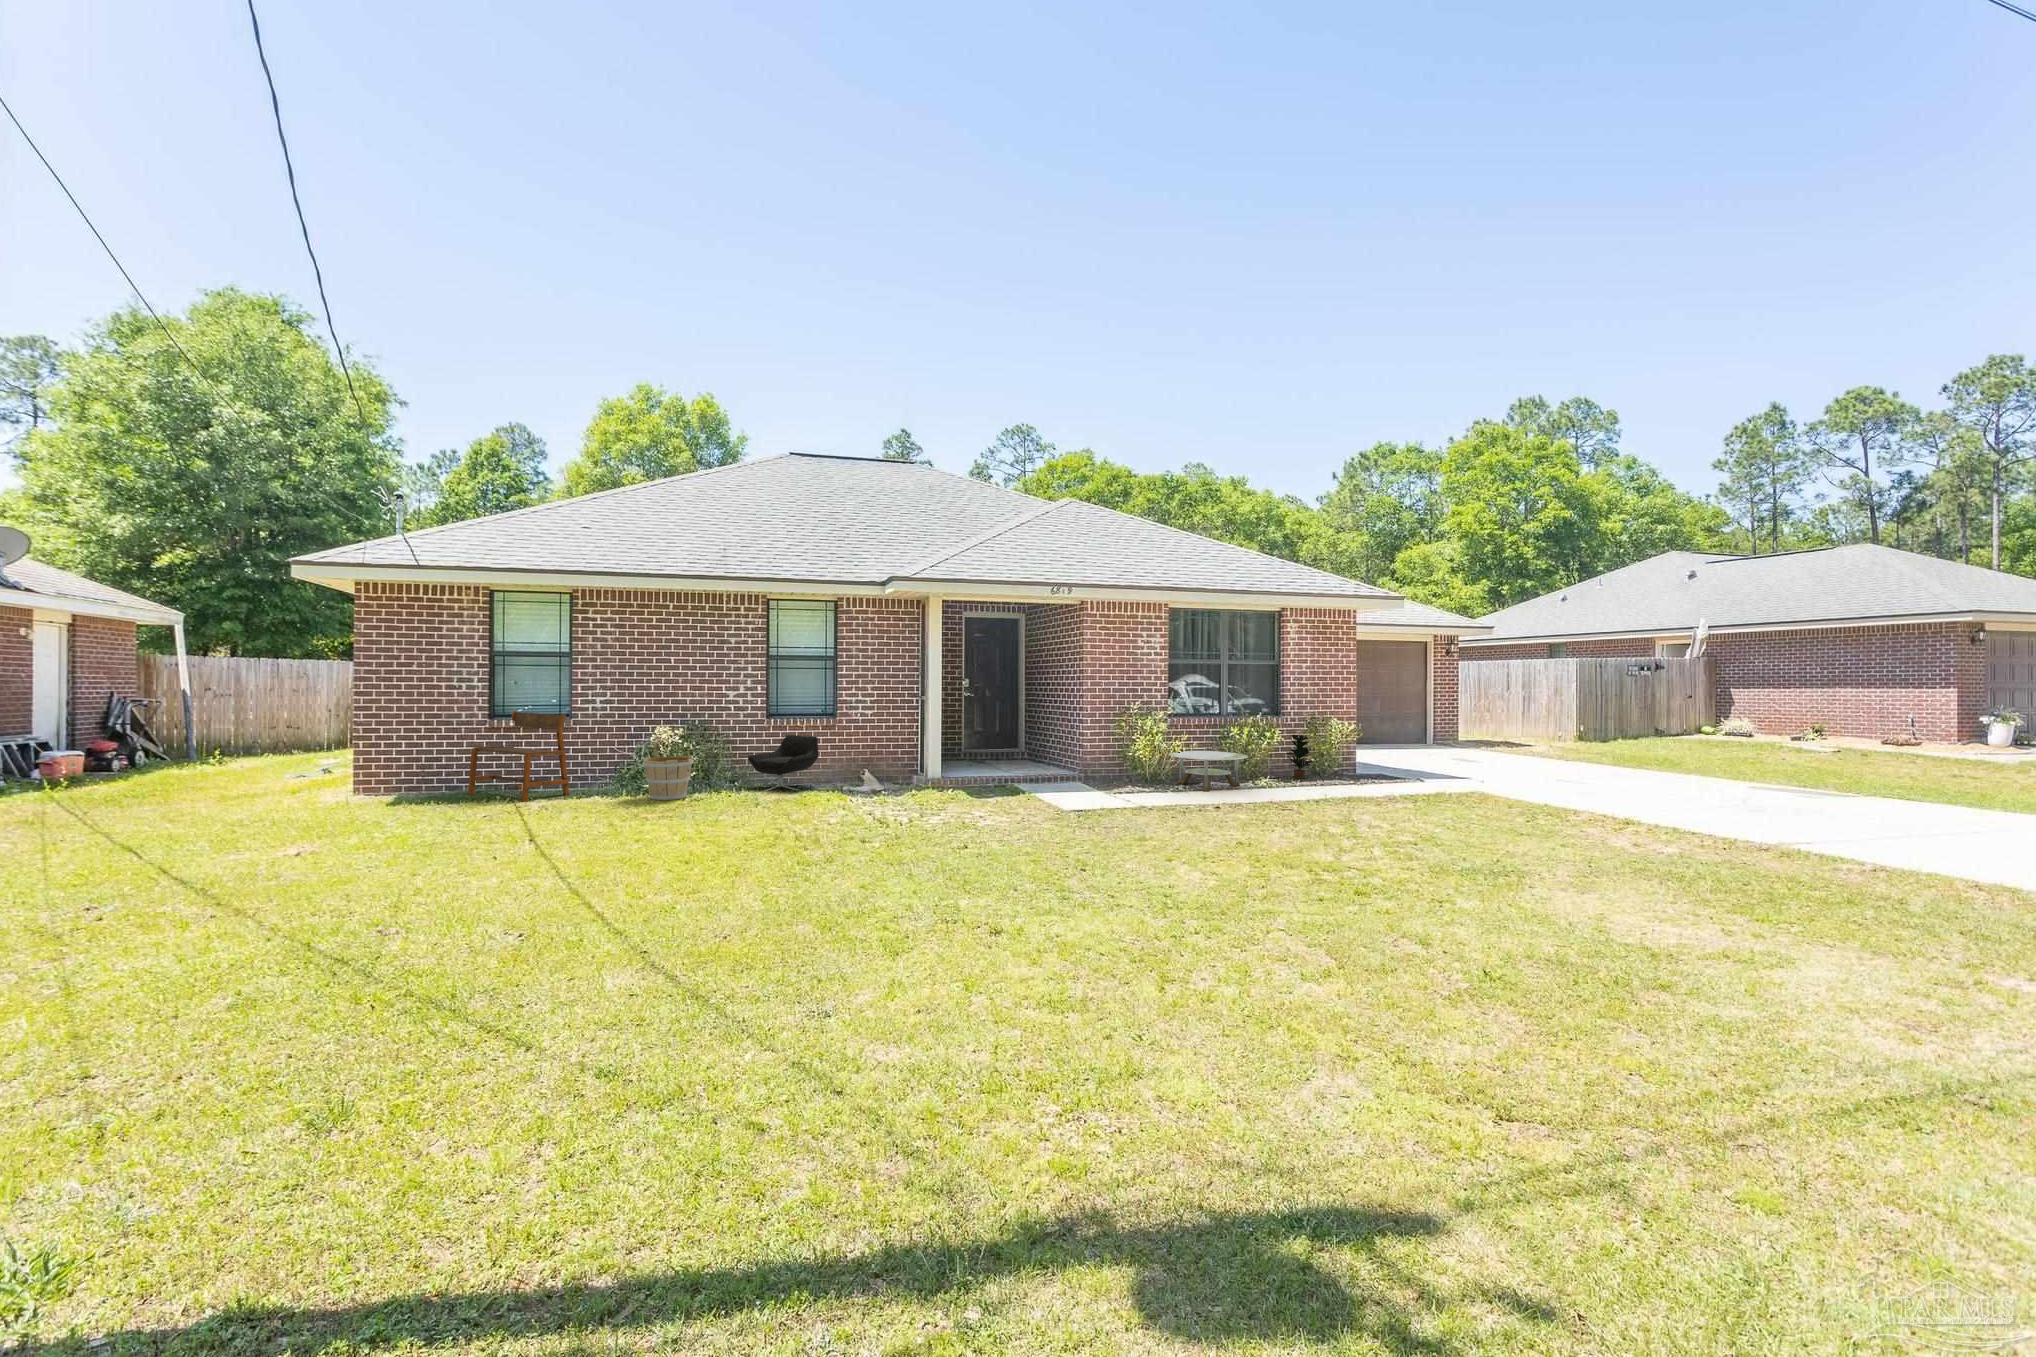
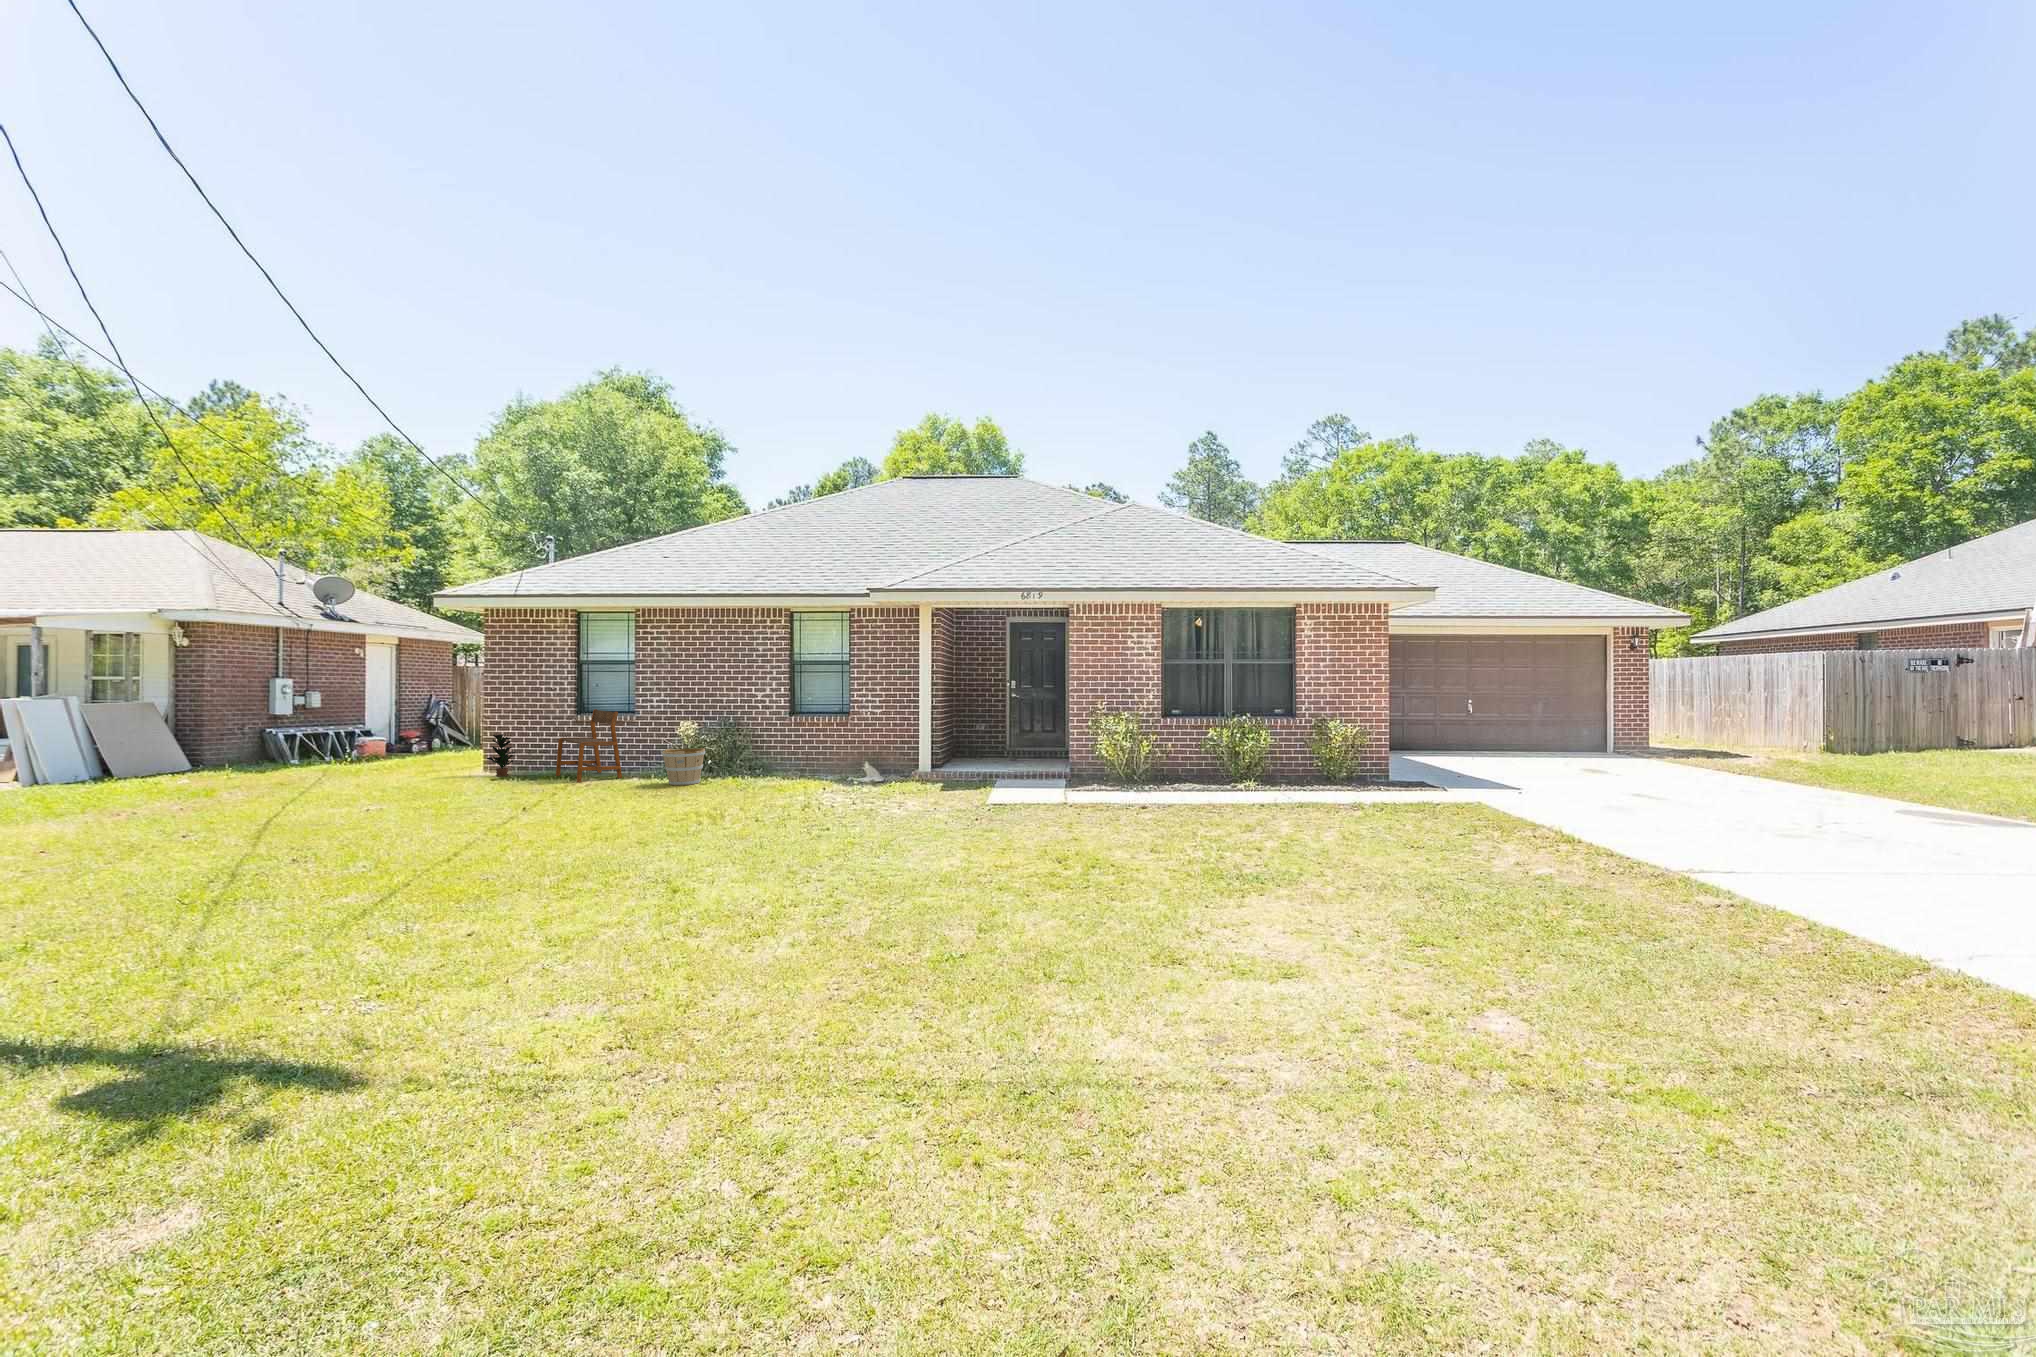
lounge chair: present [748,735,818,792] -> none [764,732,825,781]
potted plant: present [1286,735,1312,778] -> present [487,734,515,777]
round table: present [1169,751,1248,792] -> none [1144,754,1226,796]

